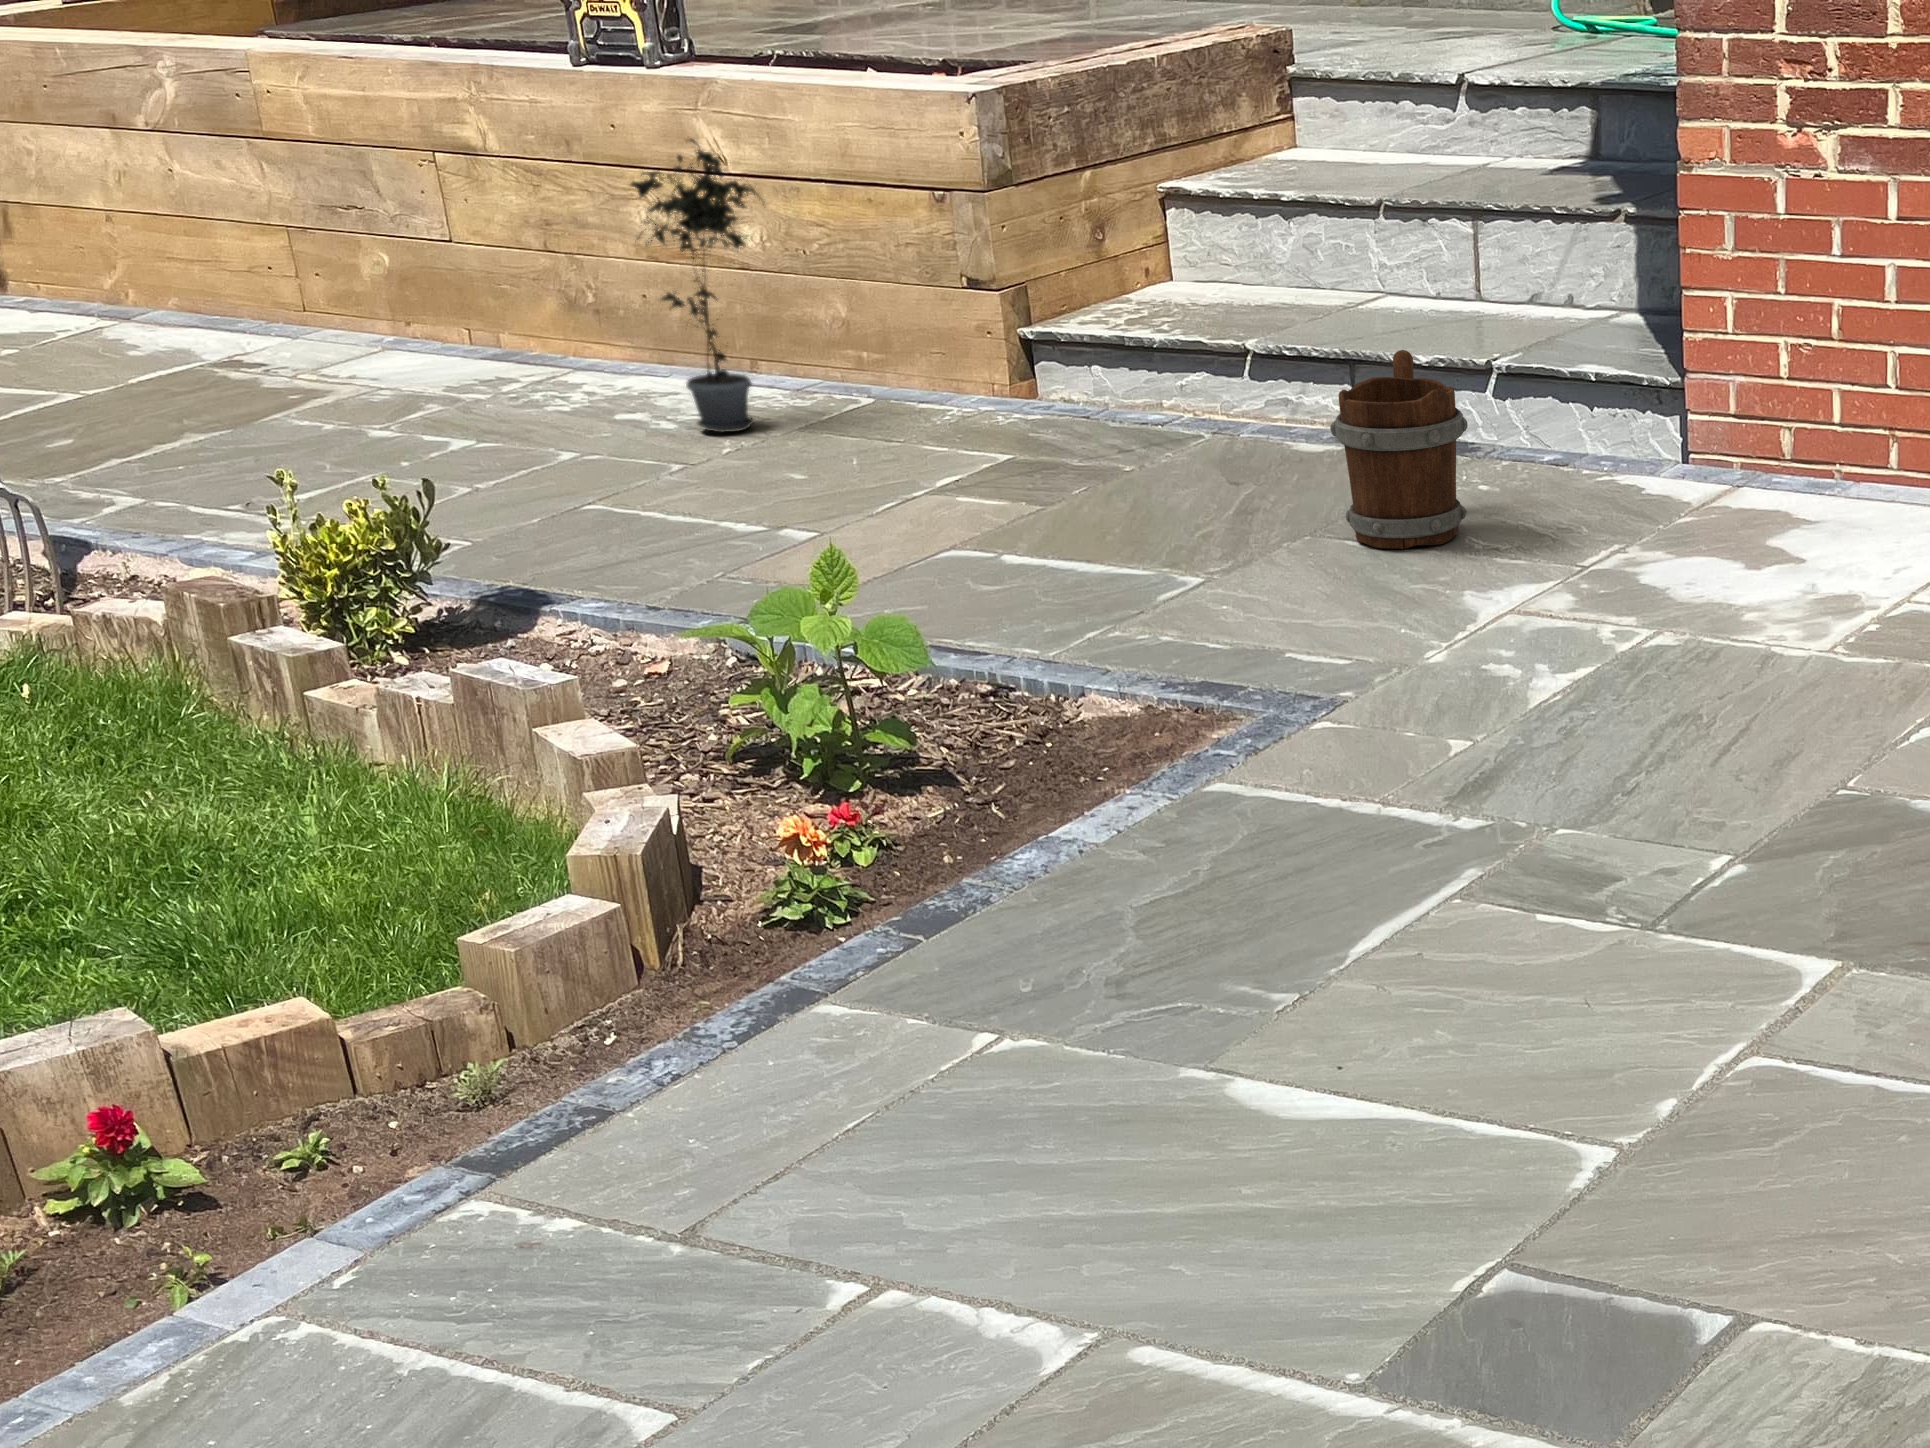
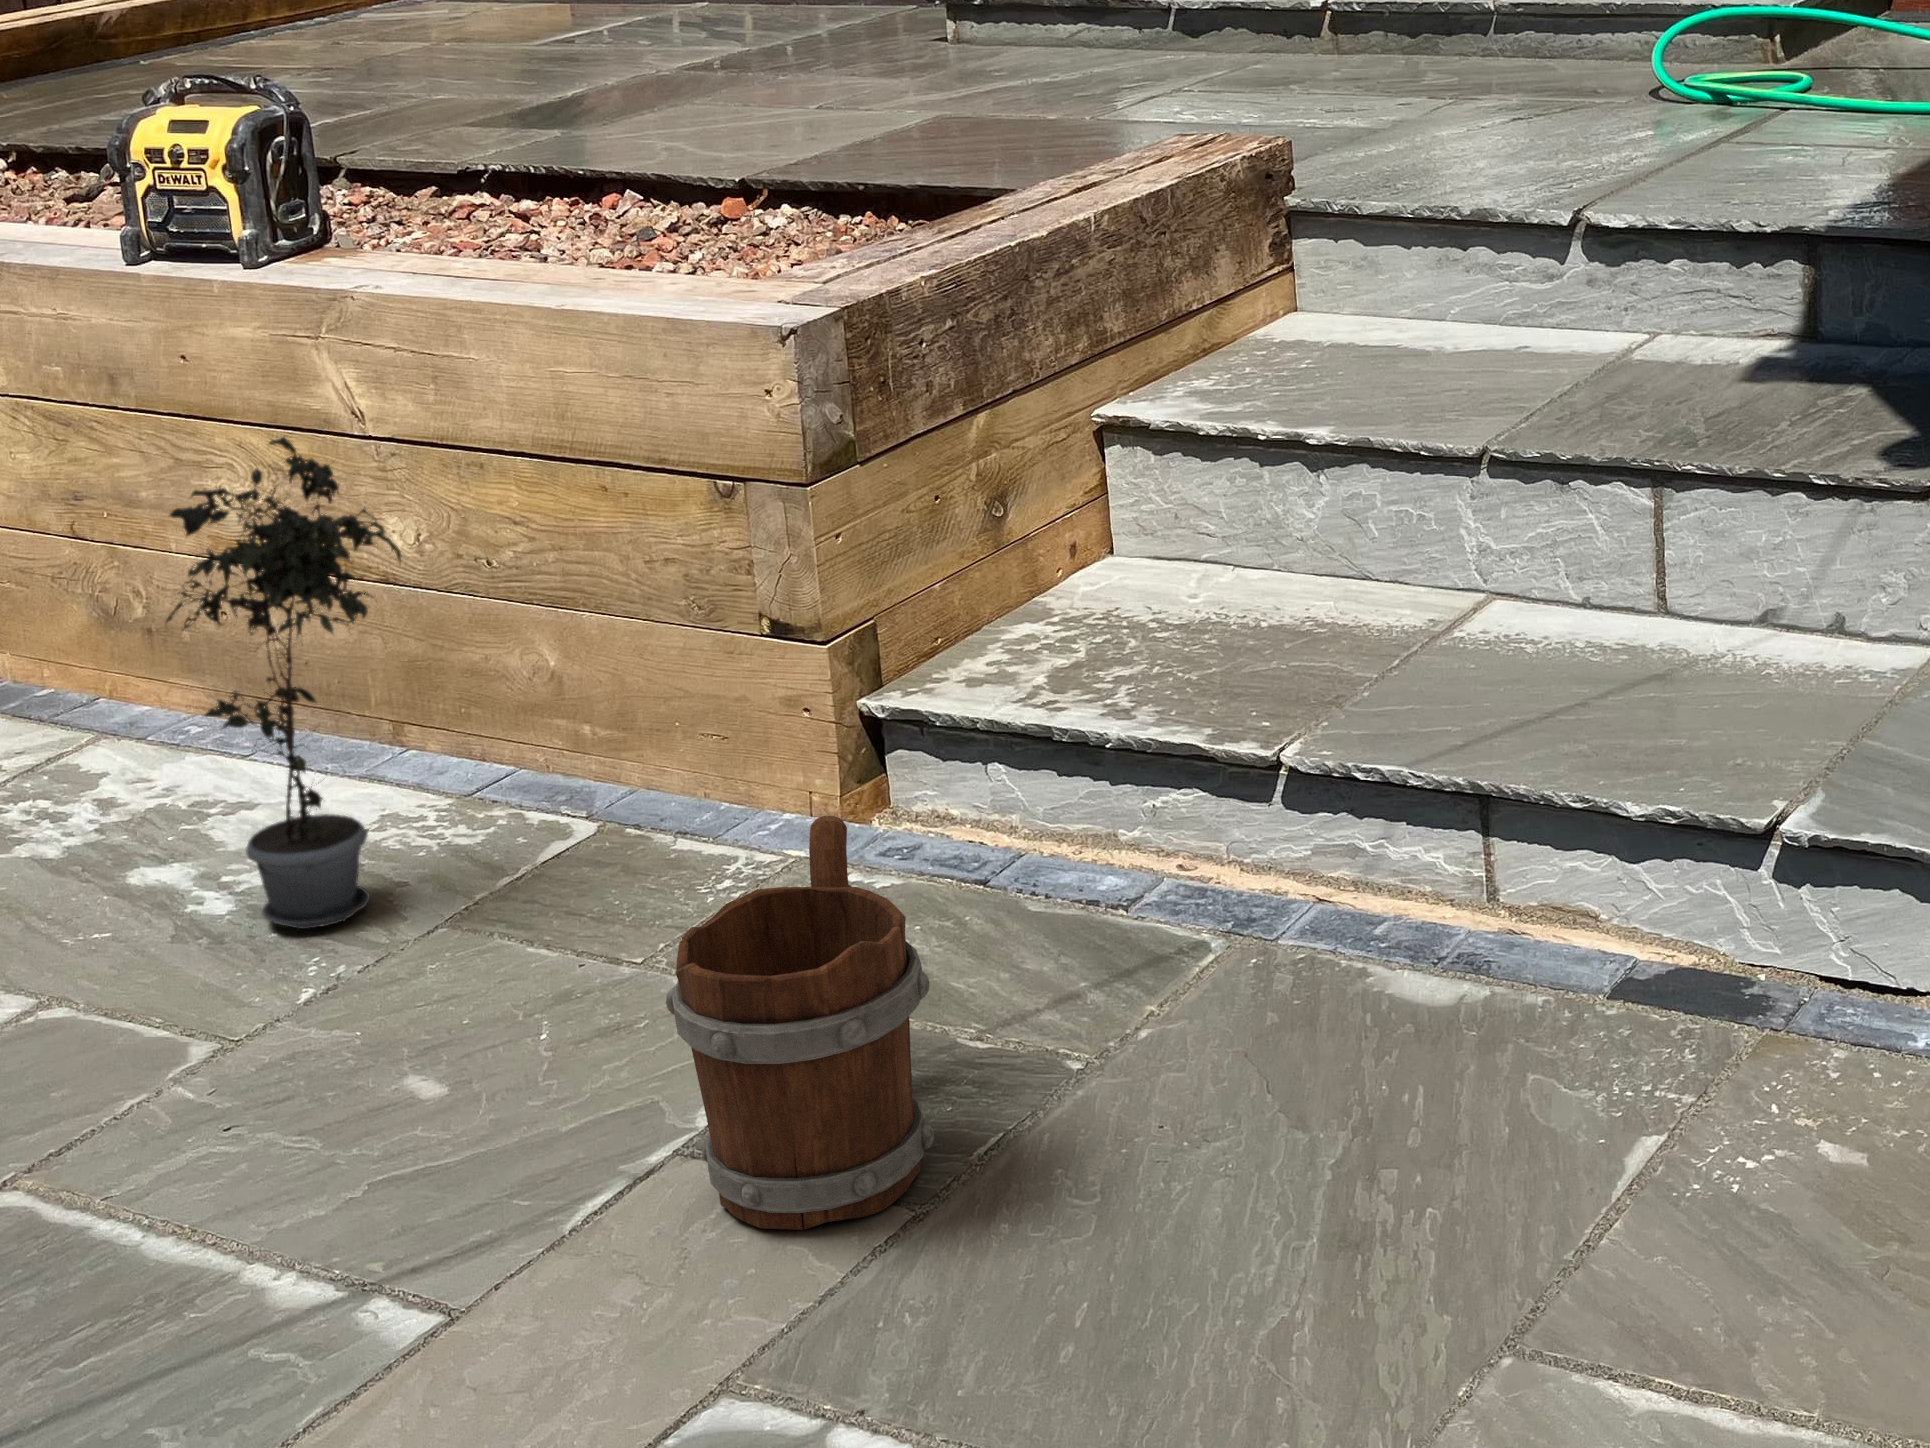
bucket: present [1330,350,1468,549] -> present [666,816,934,1230]

